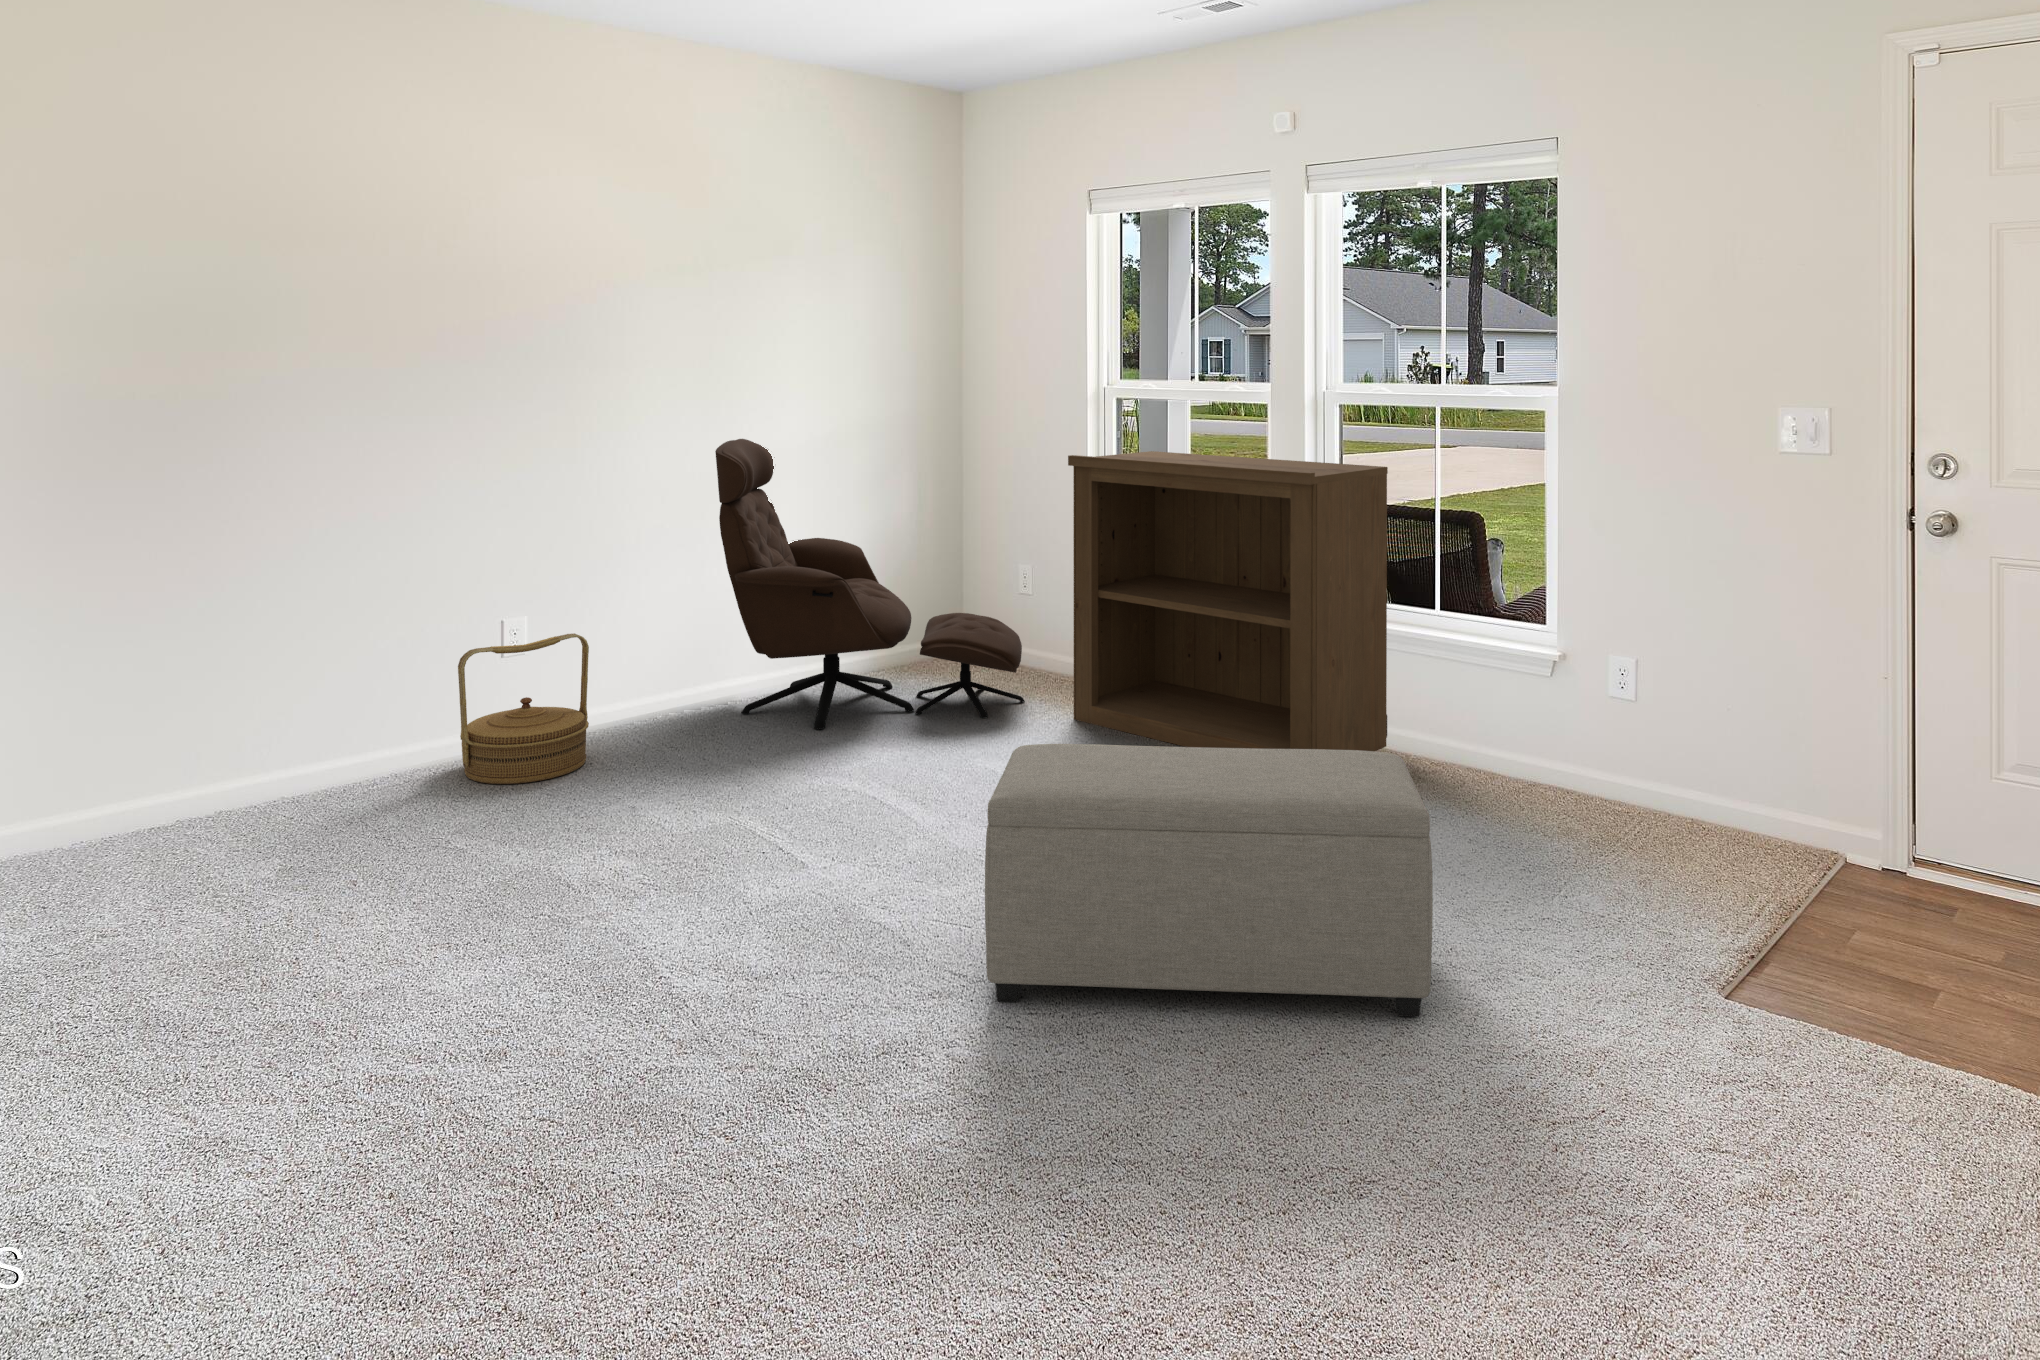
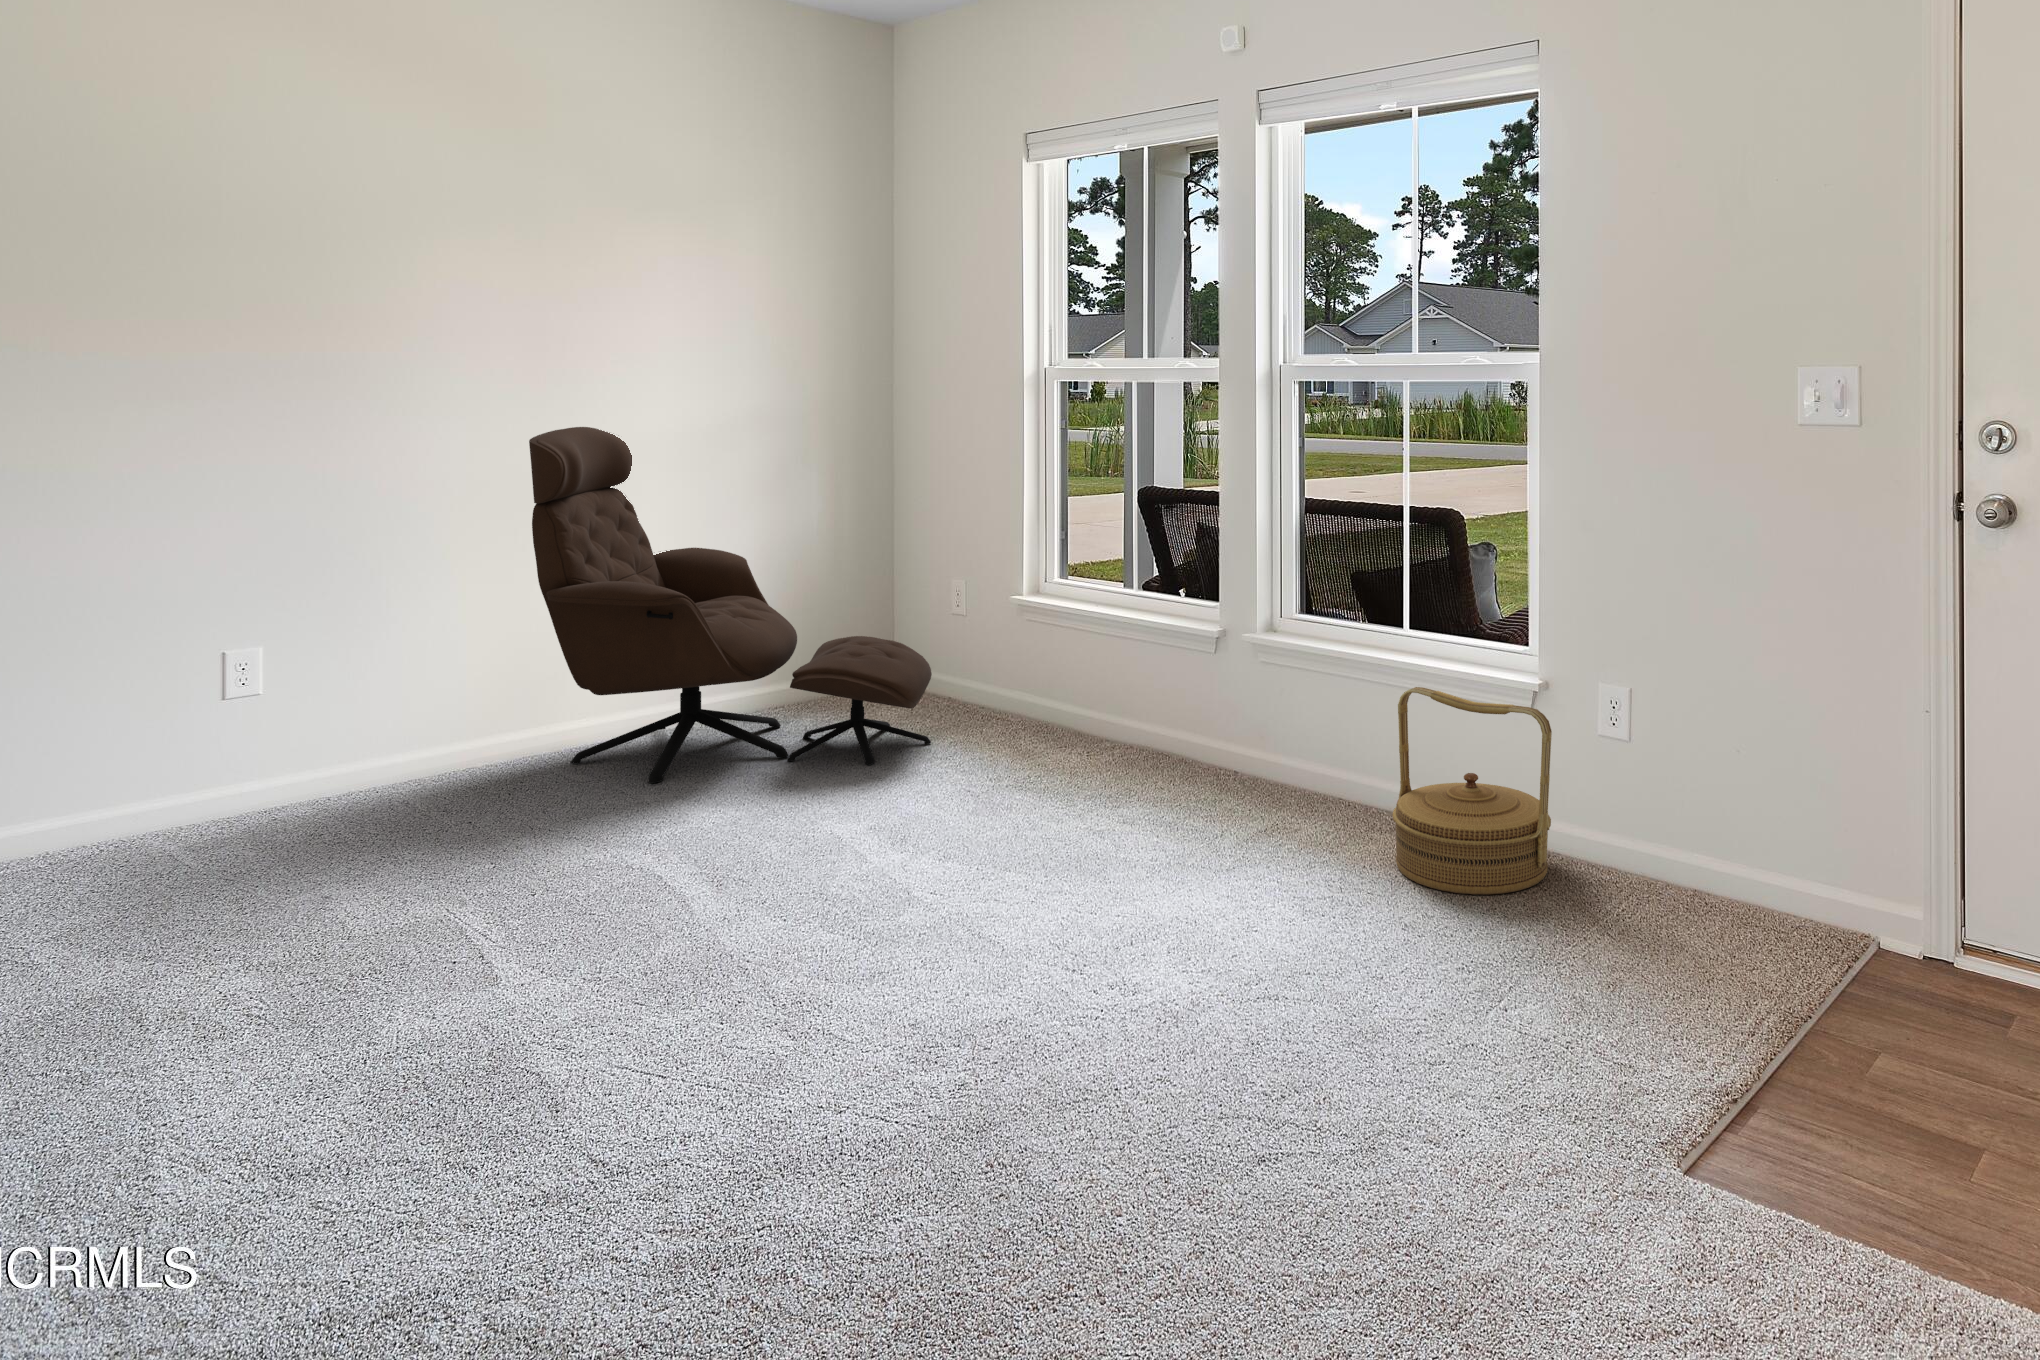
bookshelf: present [1068,451,1388,751] -> none [971,441,1347,839]
woven basket: present [458,633,589,784] -> present [1392,687,1552,895]
ottoman: present [985,744,1433,1017] -> none [617,820,1271,1221]

